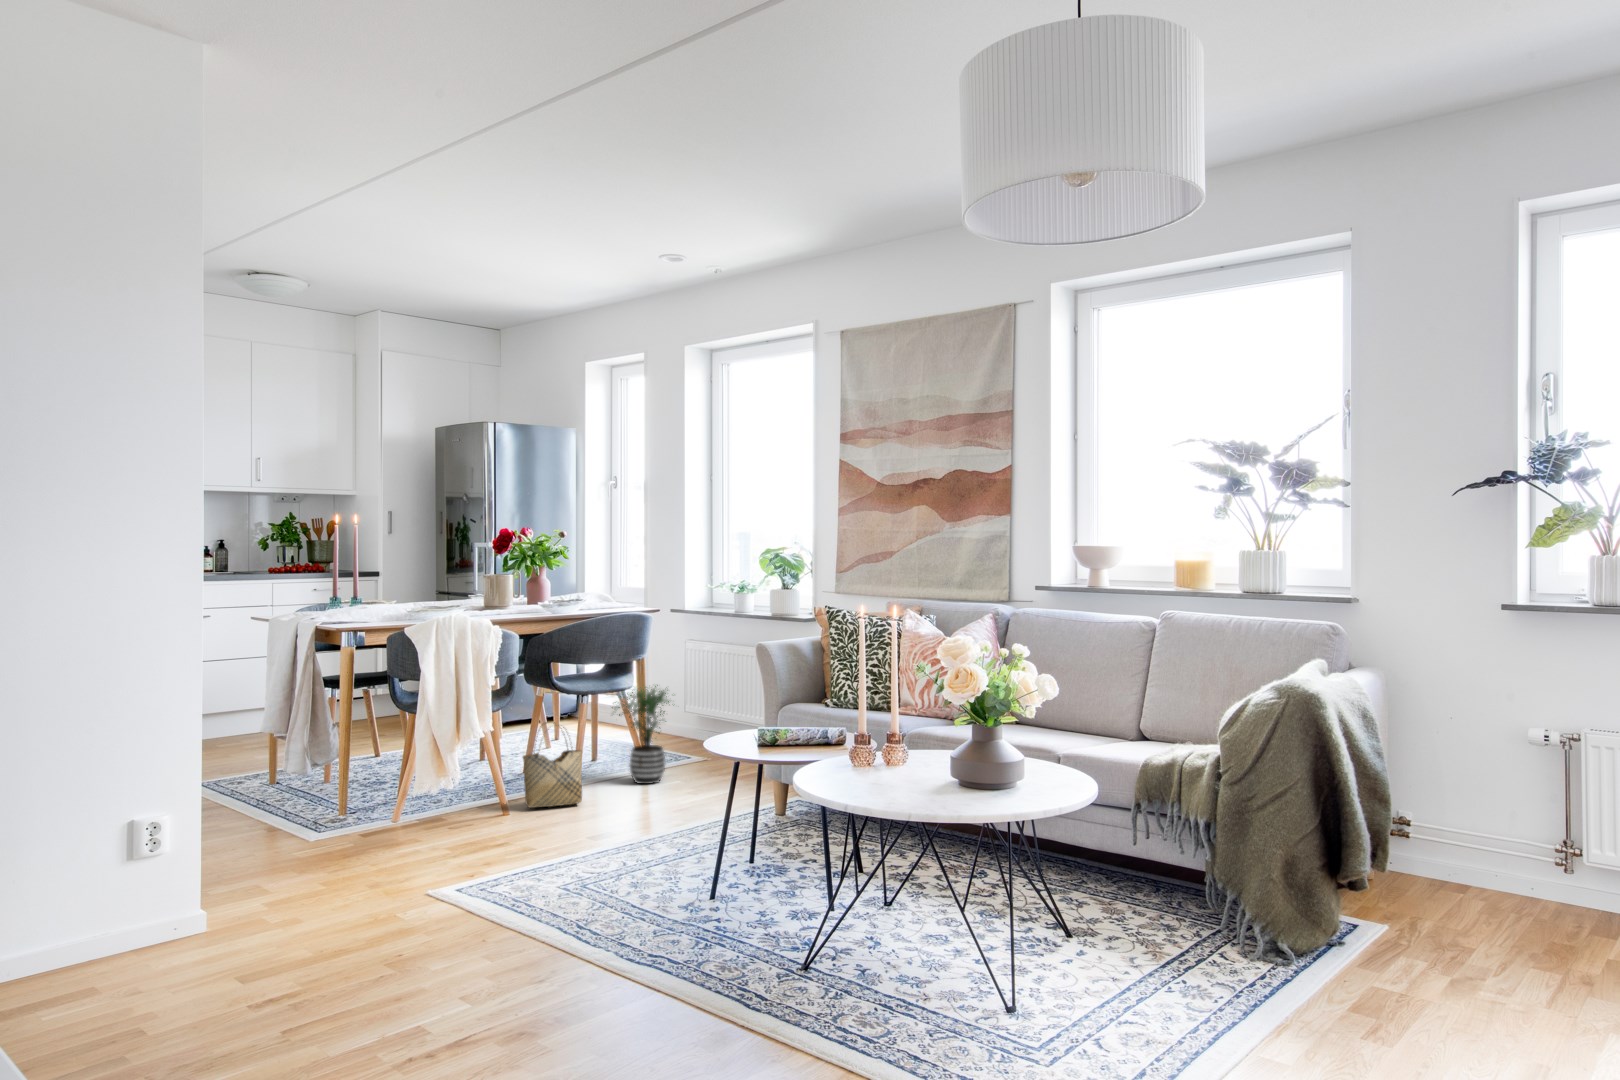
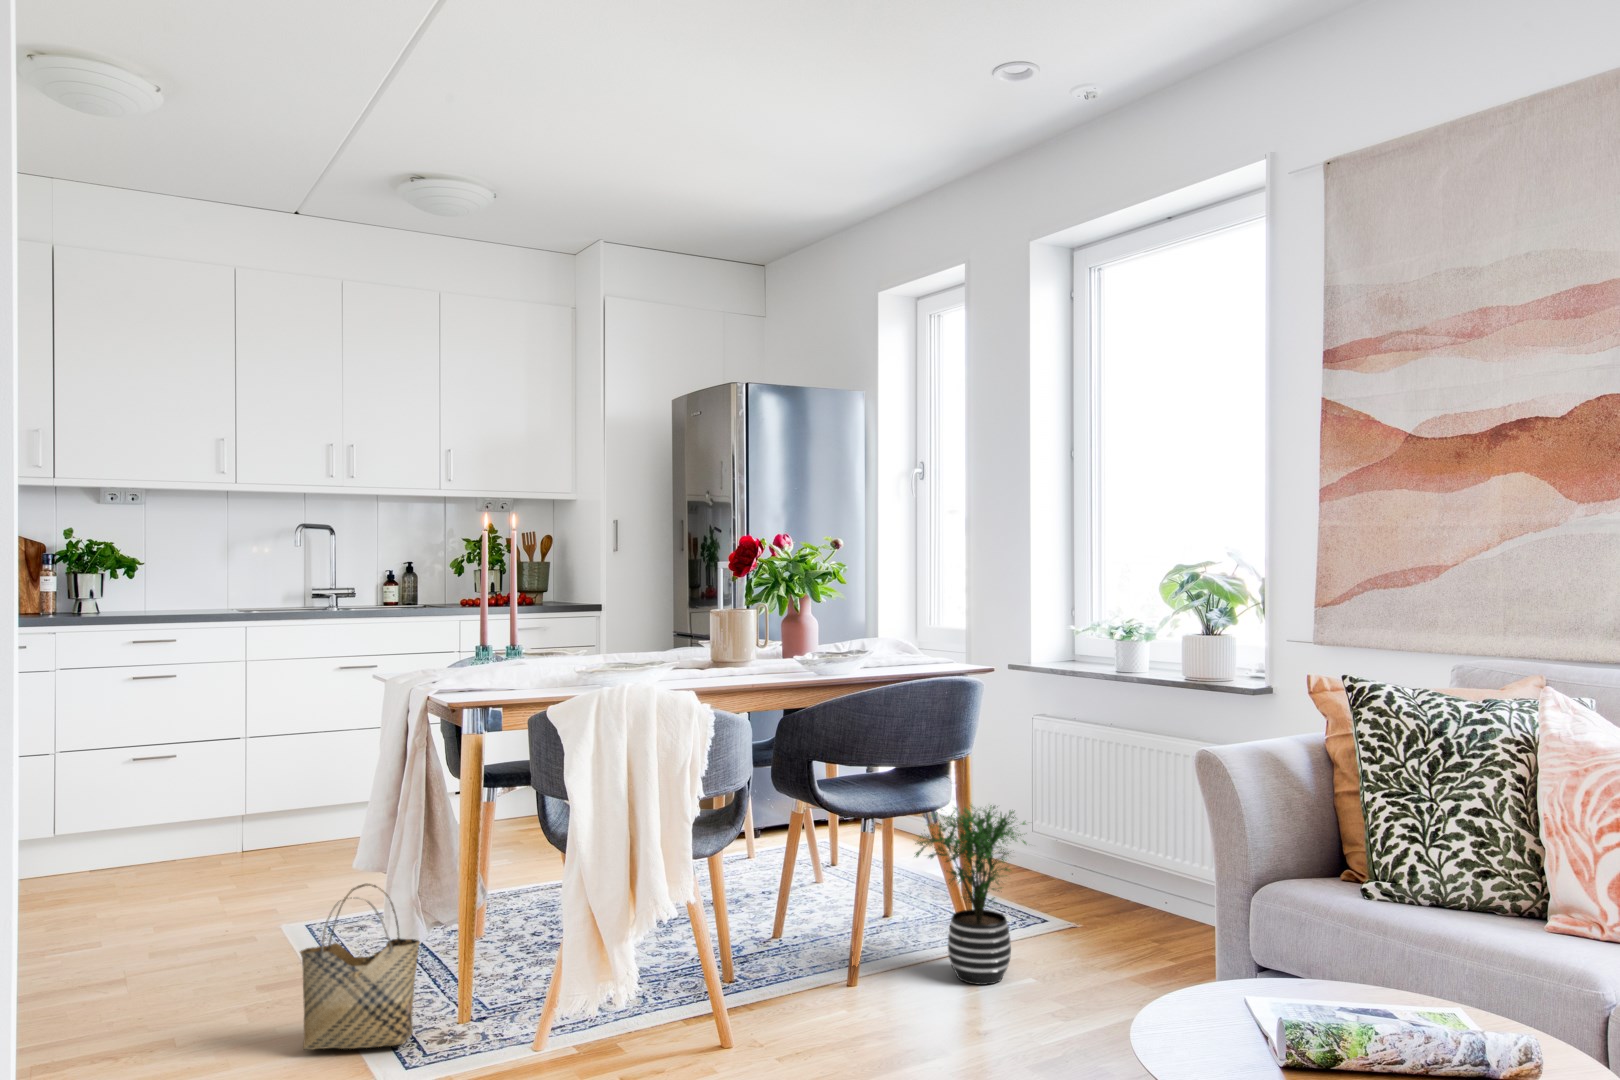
woven basket: present [523,722,582,808] -> present [300,884,420,1050]

